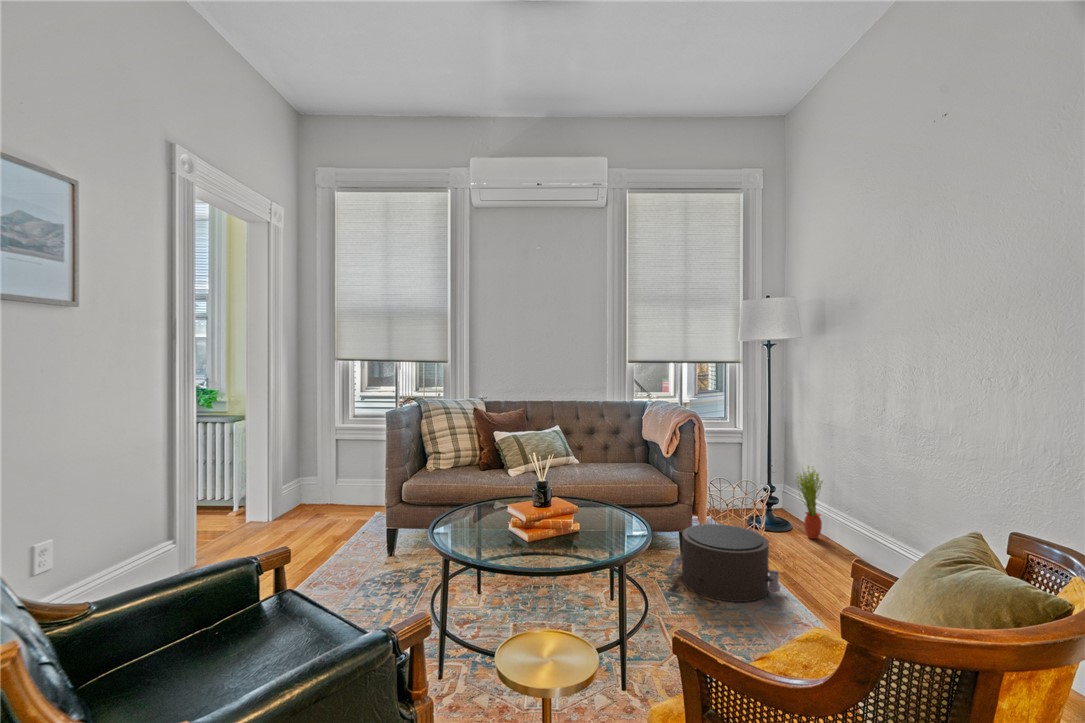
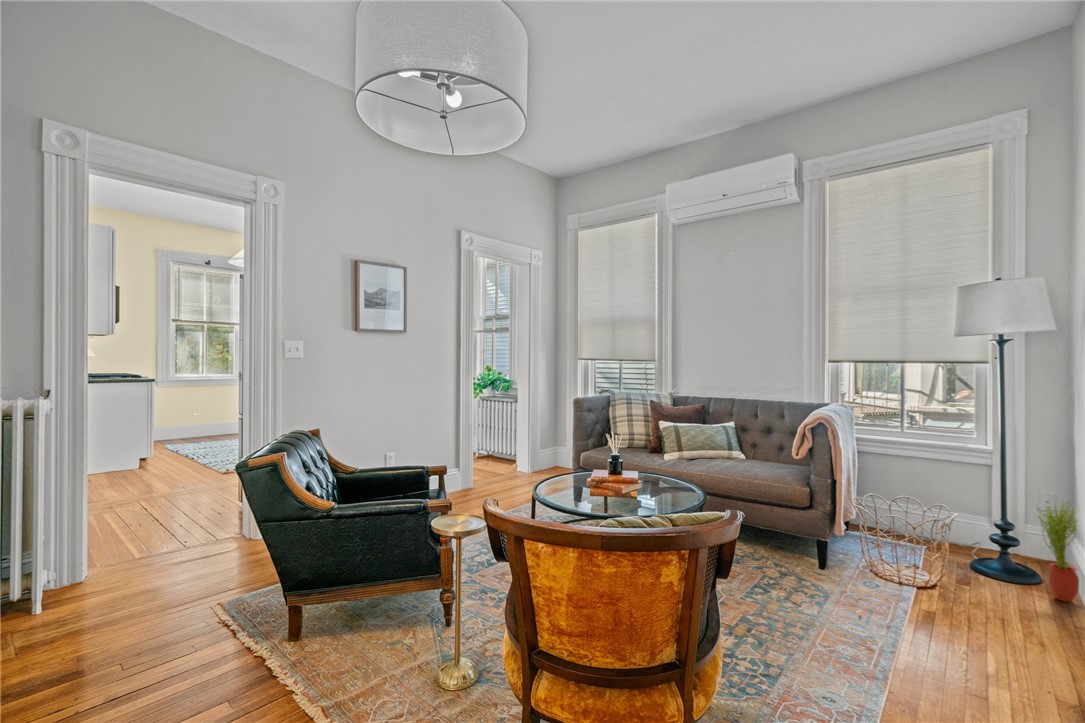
pouf: present [668,524,780,602] -> none [762,531,894,616]

